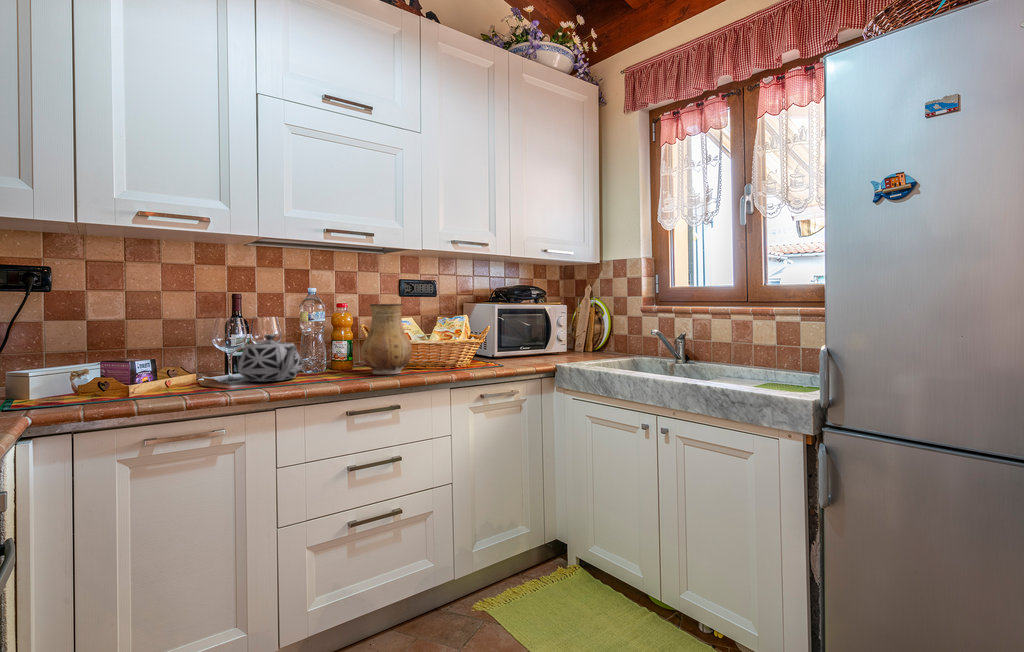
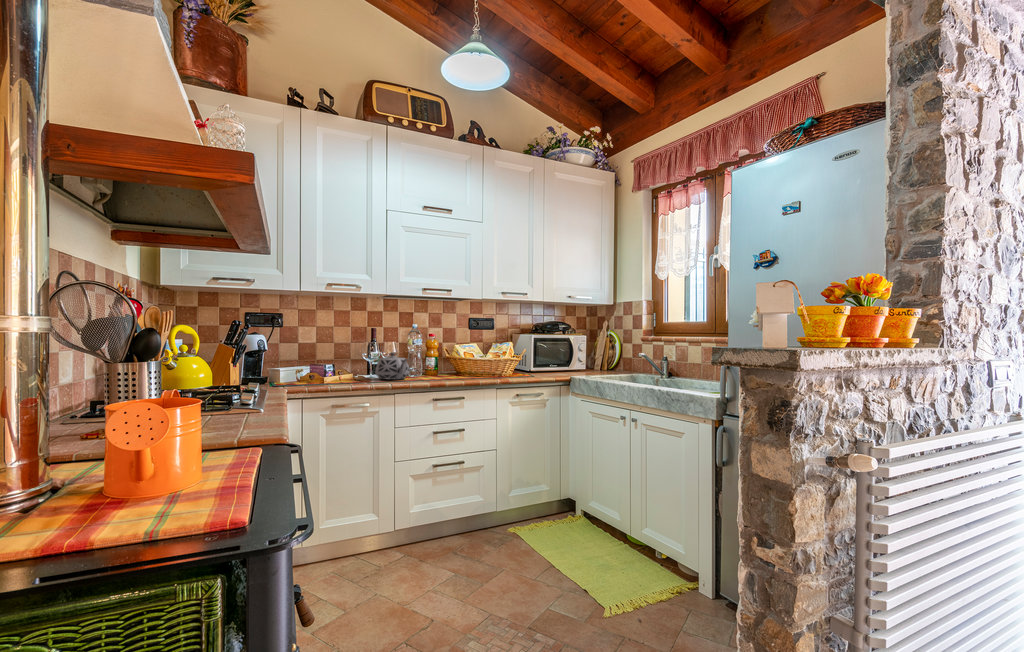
ceramic pitcher: present [361,304,412,374] -> none [444,335,474,378]

